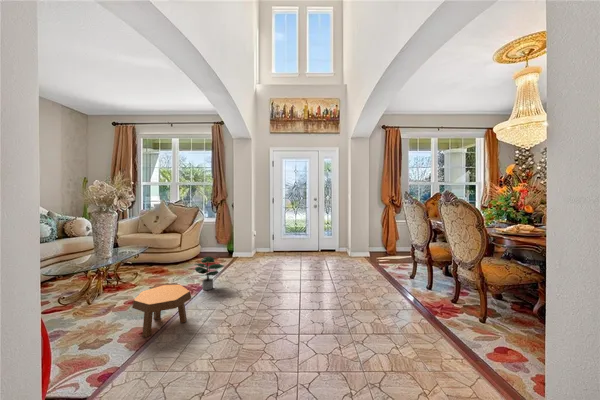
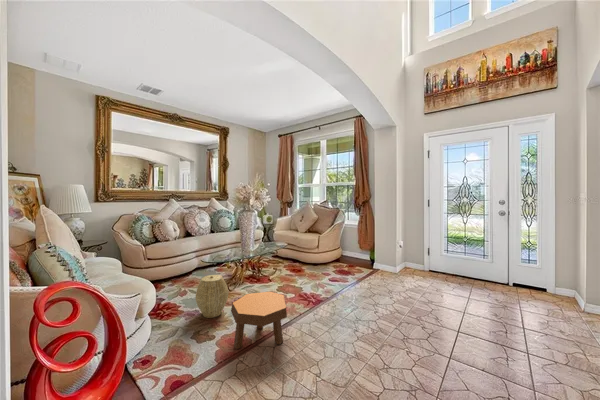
potted plant: present [195,257,224,290] -> none [311,266,345,306]
woven basket: none [68,283,111,329] -> present [196,275,228,318]

